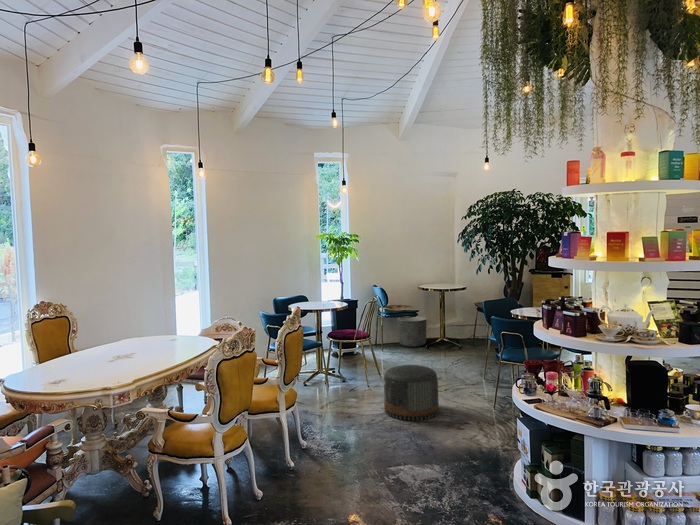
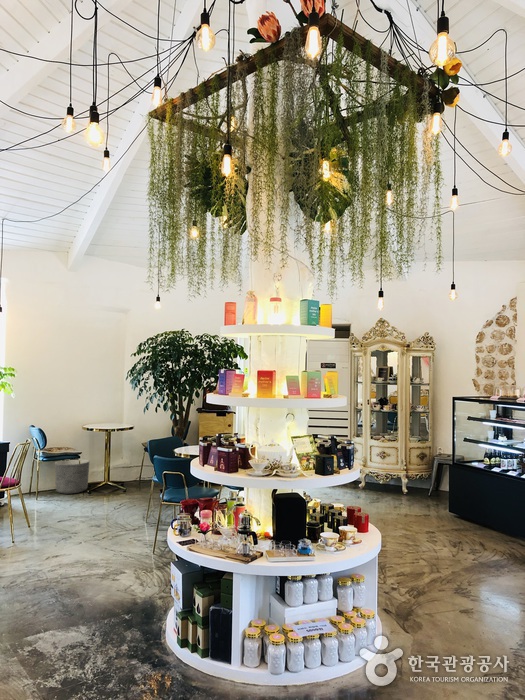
pouf: present [384,365,439,421] -> none [24,515,92,584]

